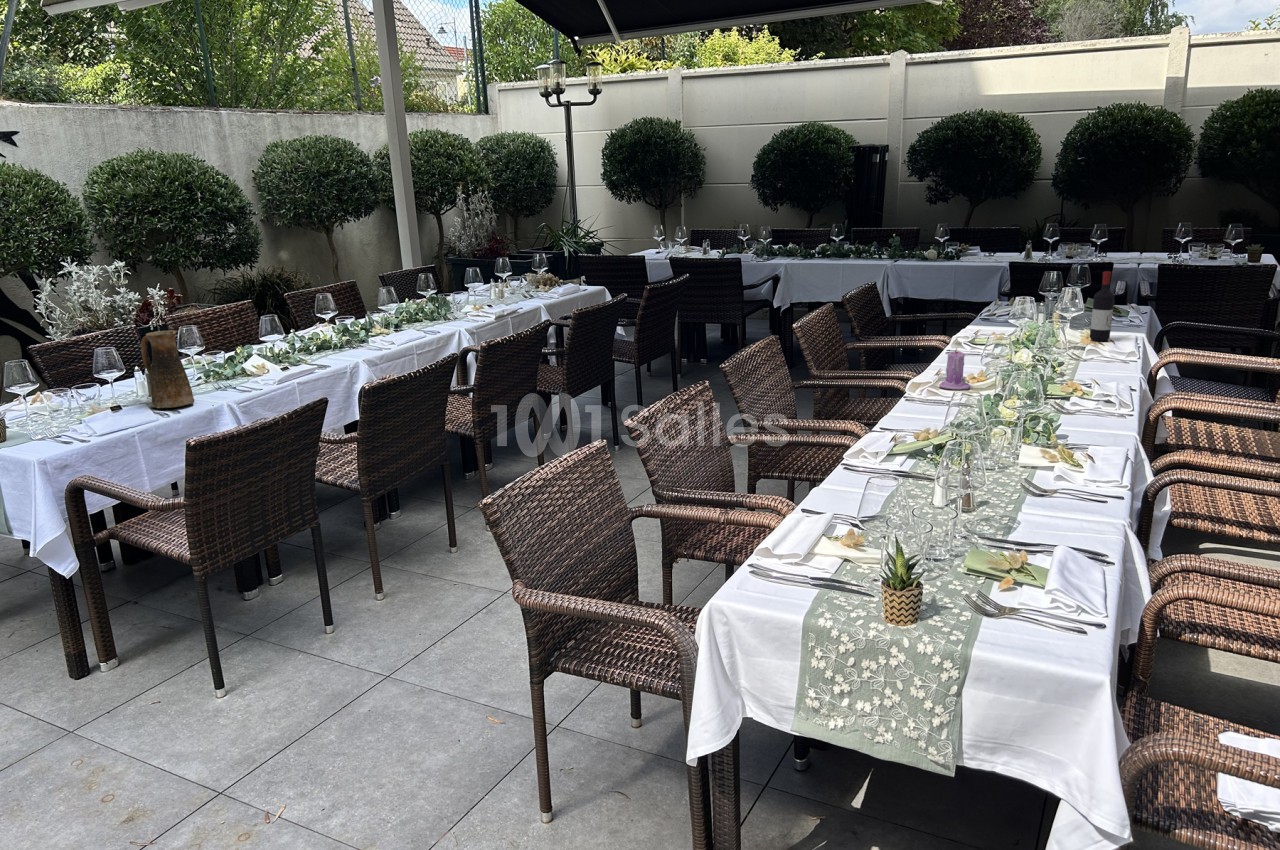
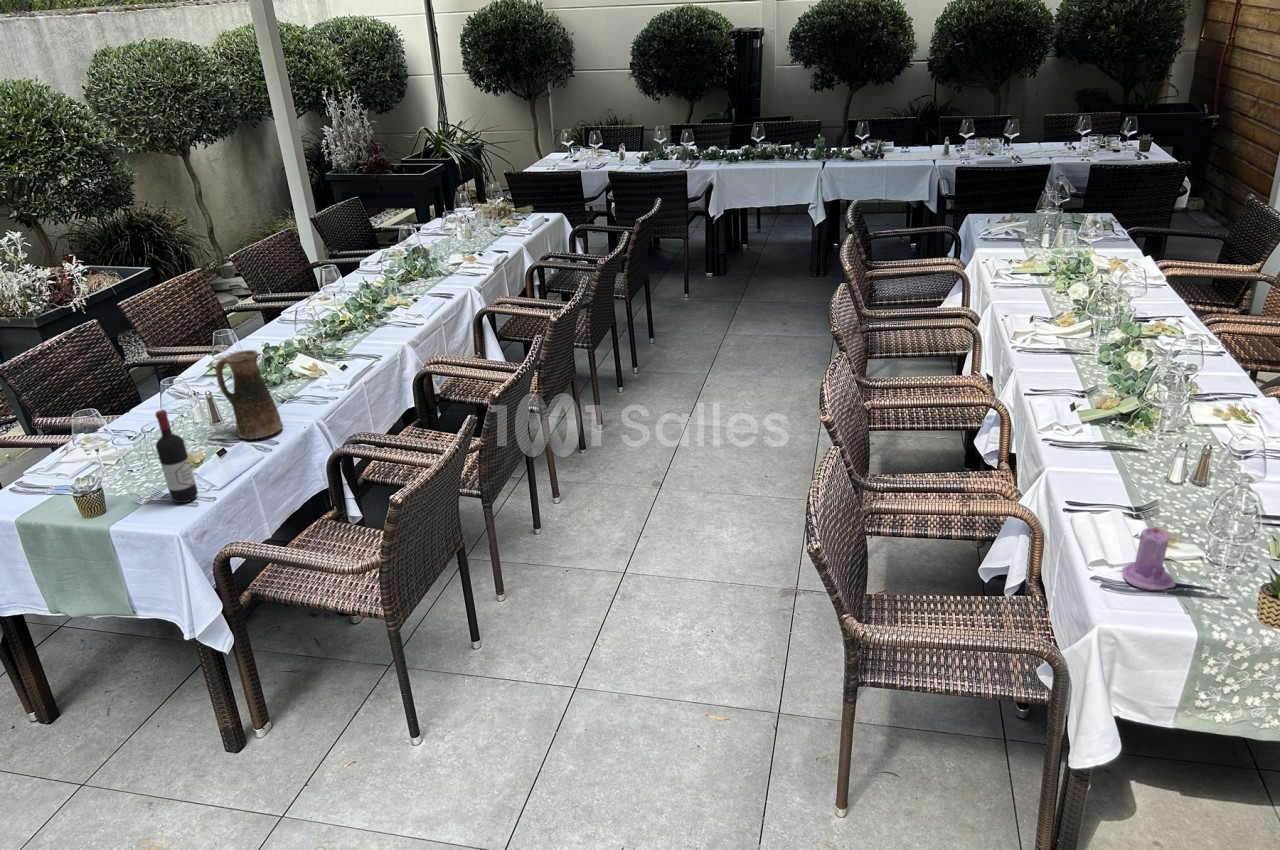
wine bottle: present [1090,271,1115,341] -> present [156,410,198,503]
candle: present [939,349,970,390] -> present [1123,526,1175,590]

